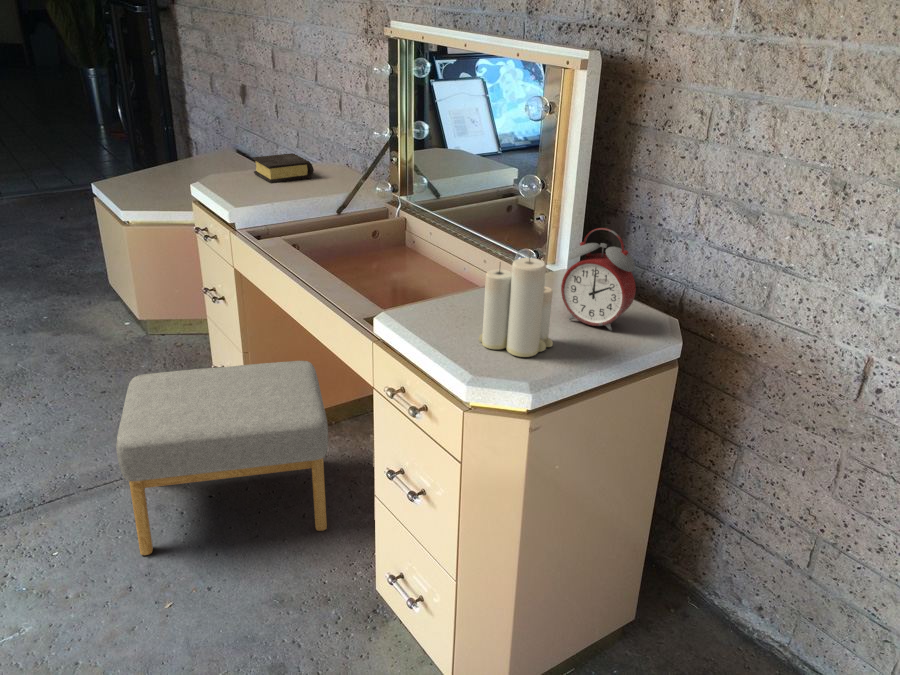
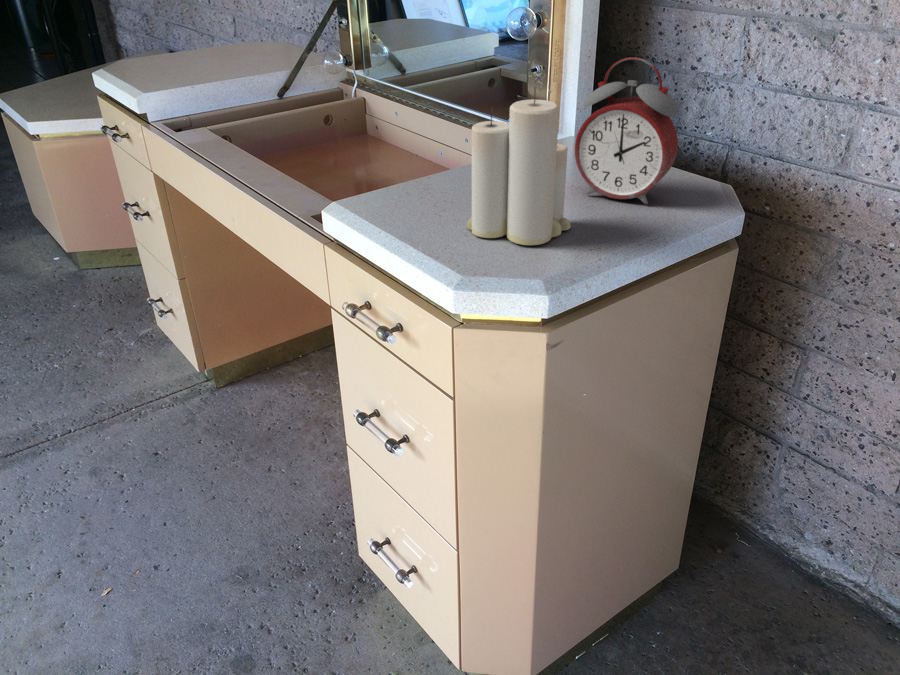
book: present [253,153,314,183] -> none [169,31,246,67]
footstool: present [116,361,328,555] -> none [18,283,297,531]

